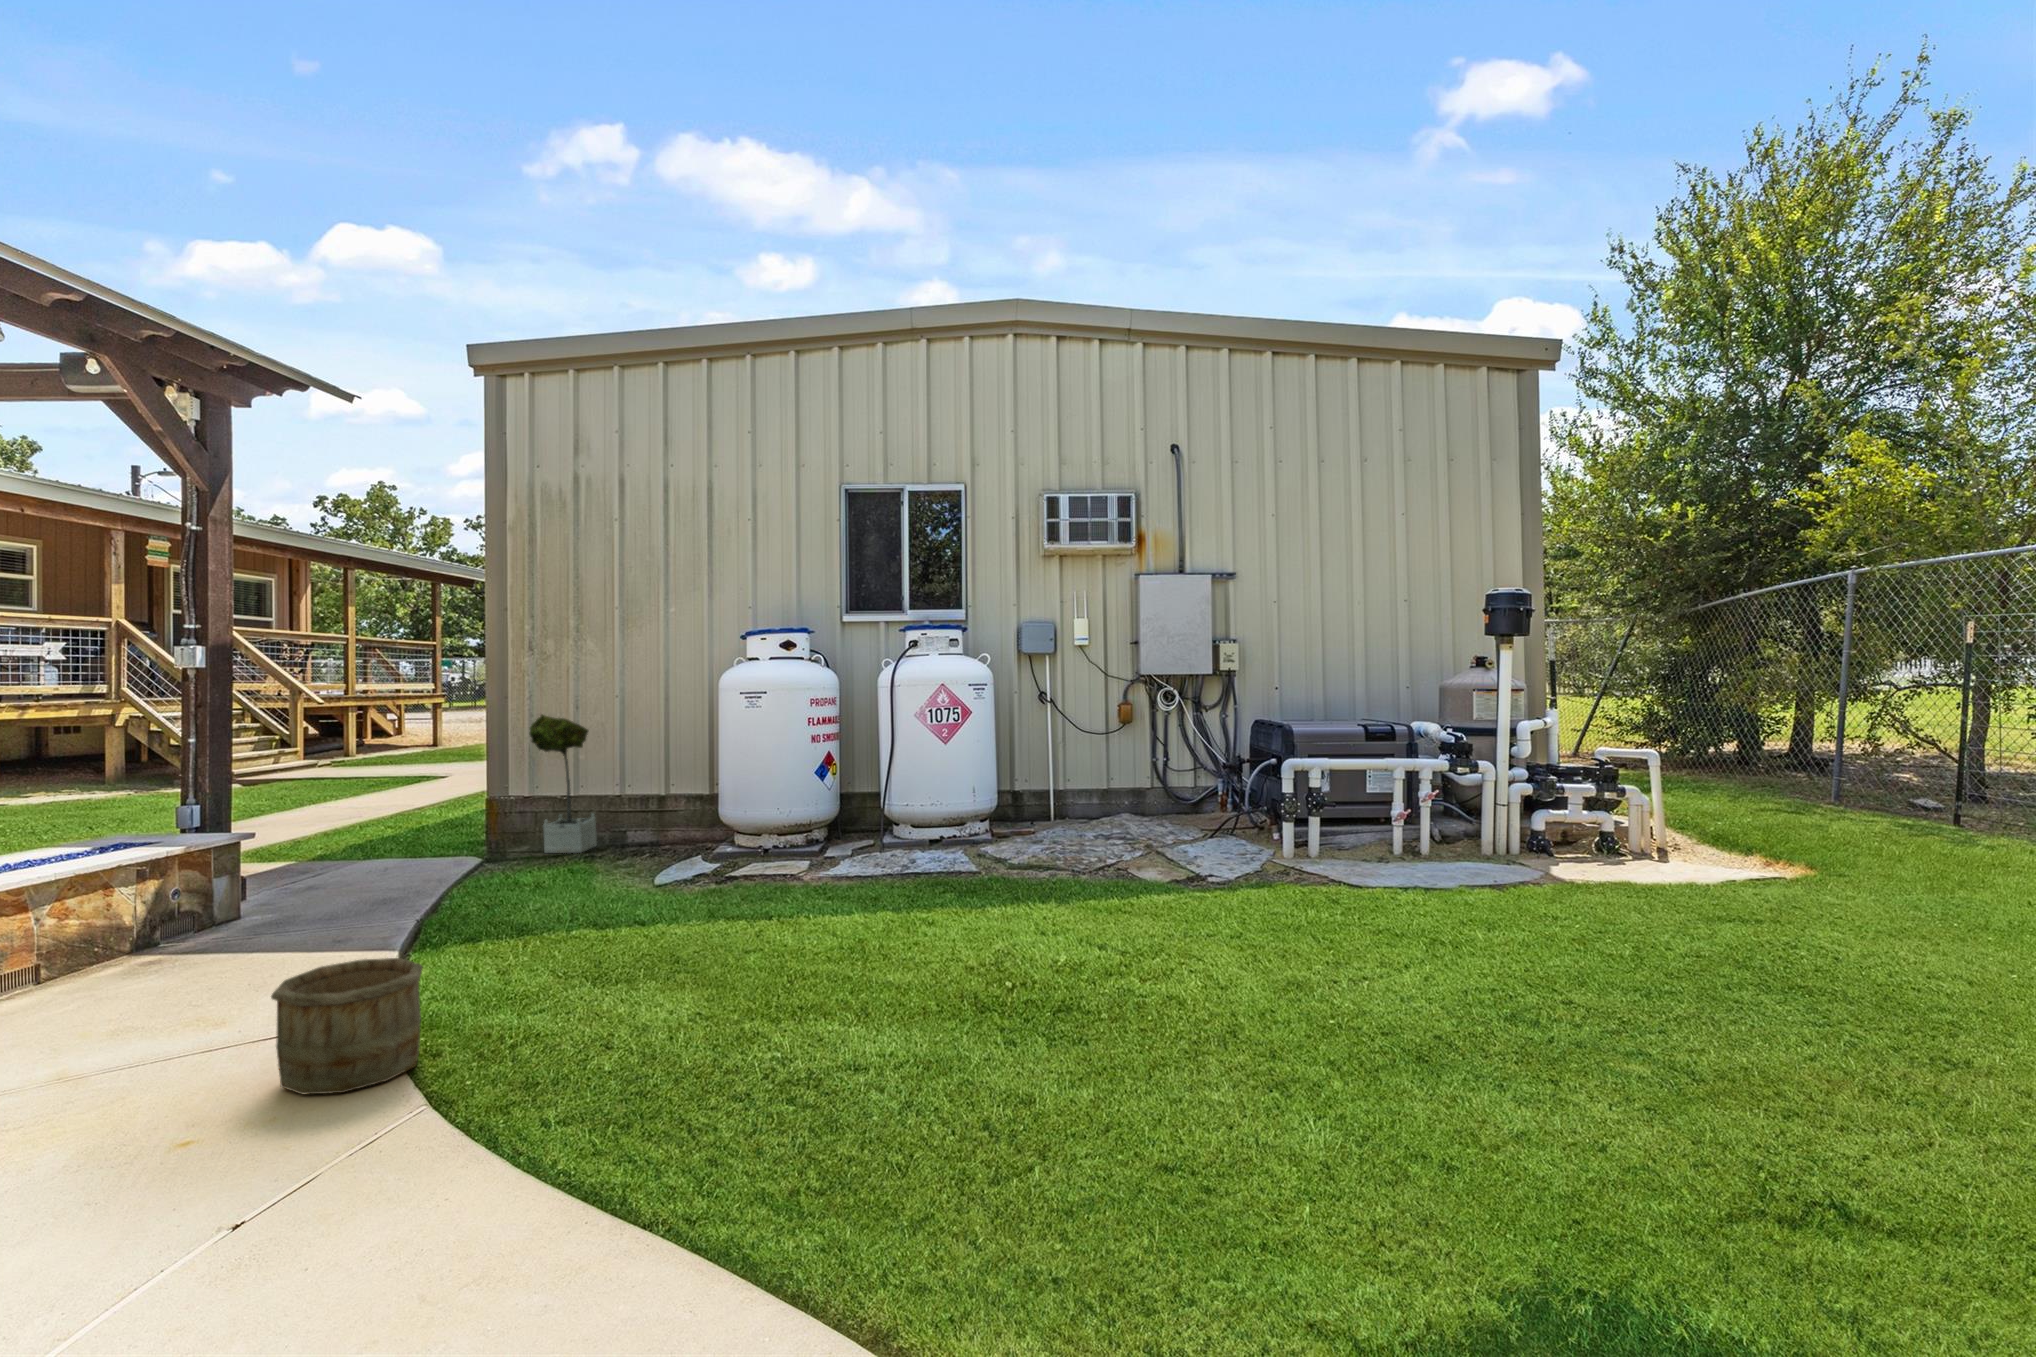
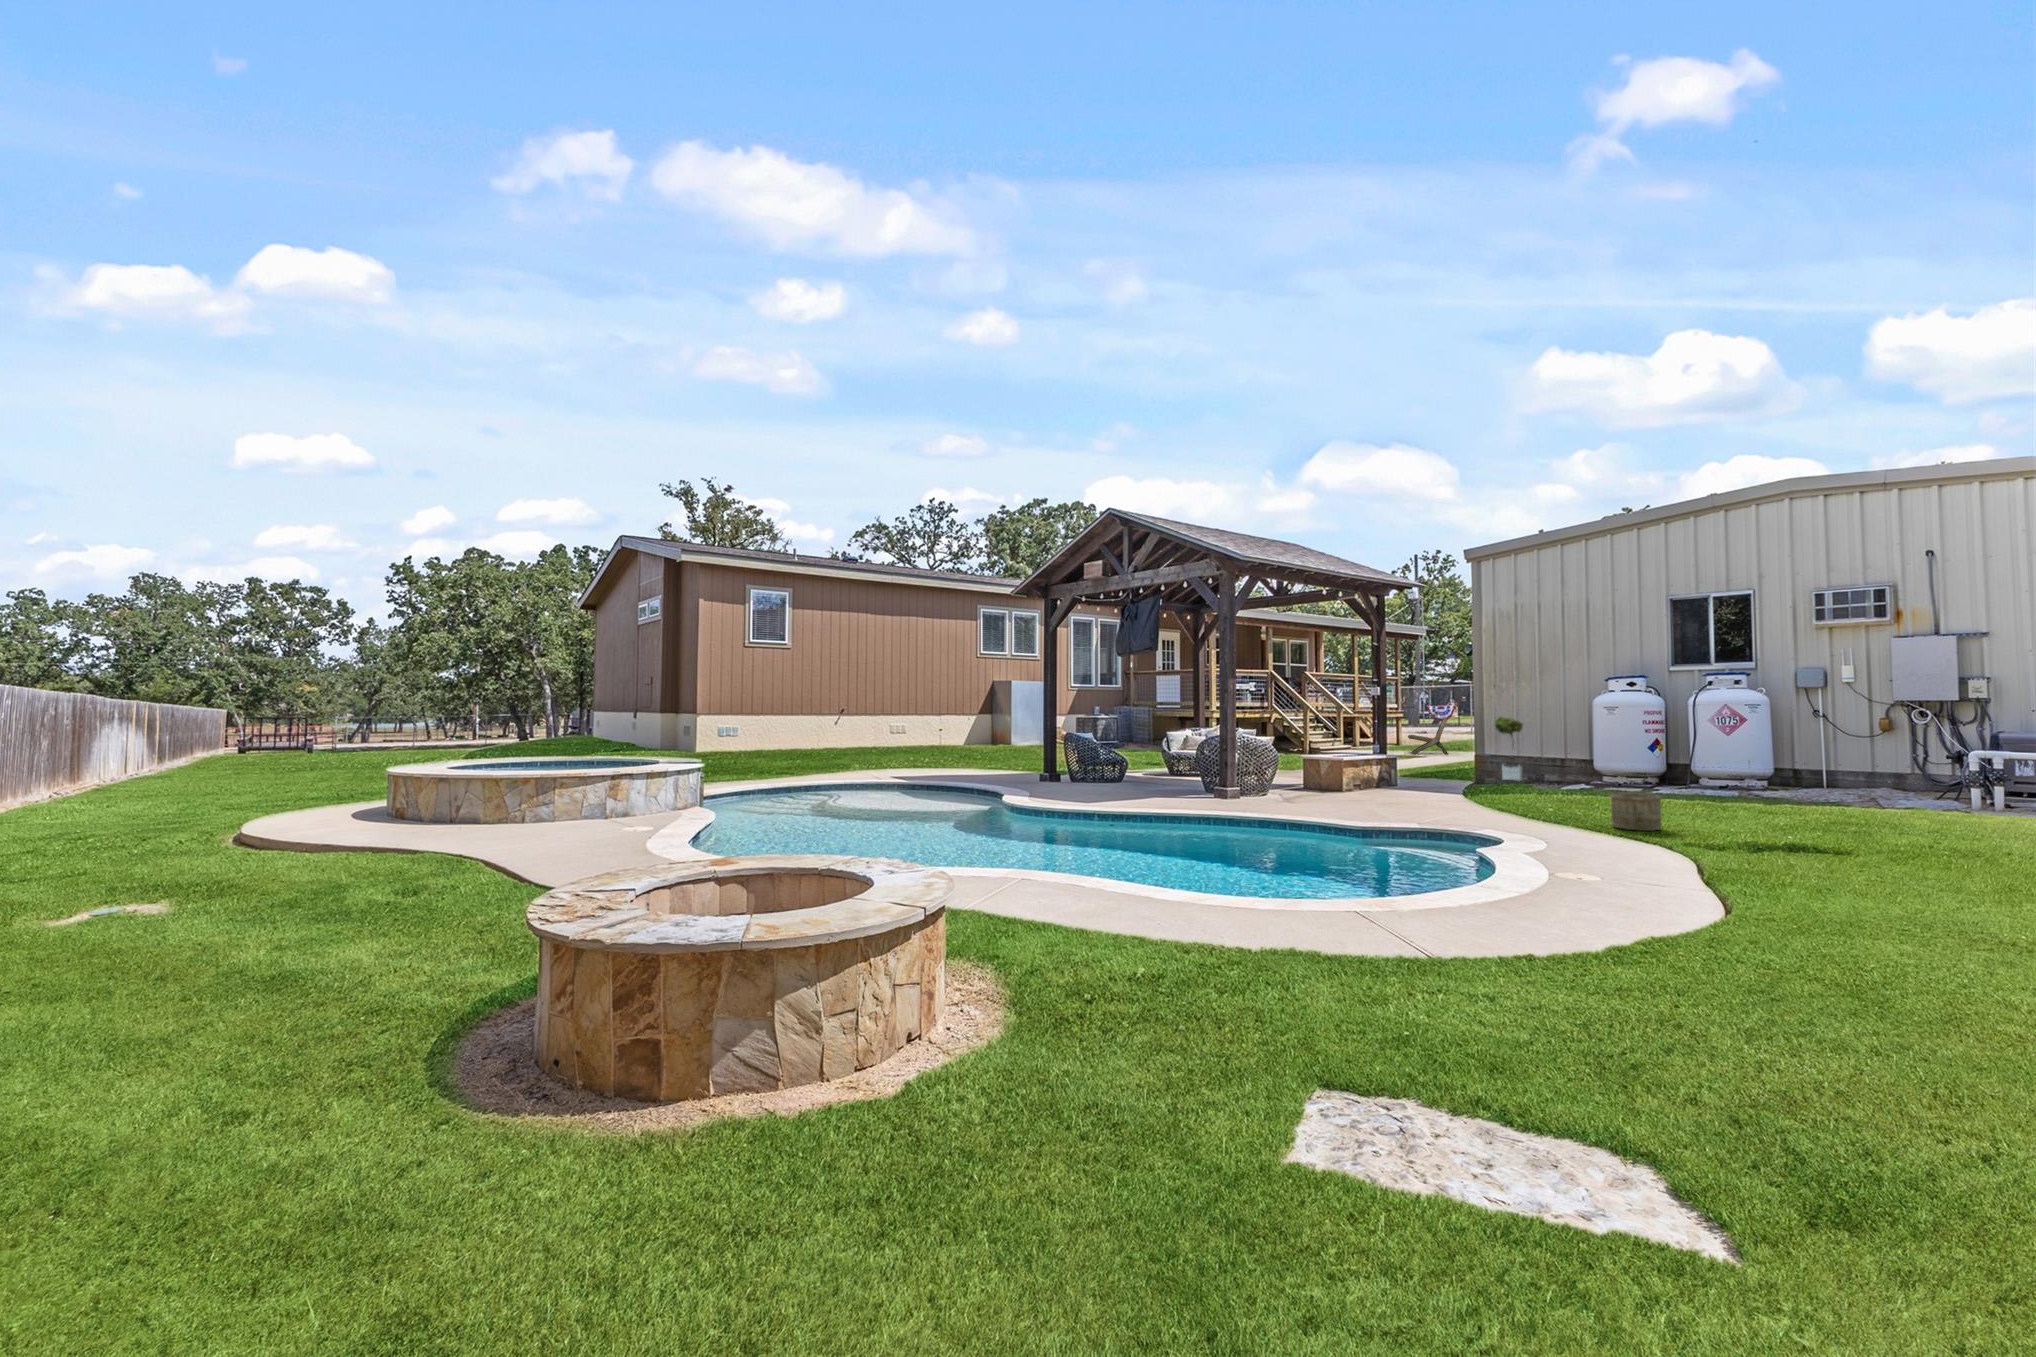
lounge chair: none [407,706,481,776] -> present [1408,717,1448,755]
wooden bucket: present [271,958,423,1094] -> present [1610,793,1662,831]

